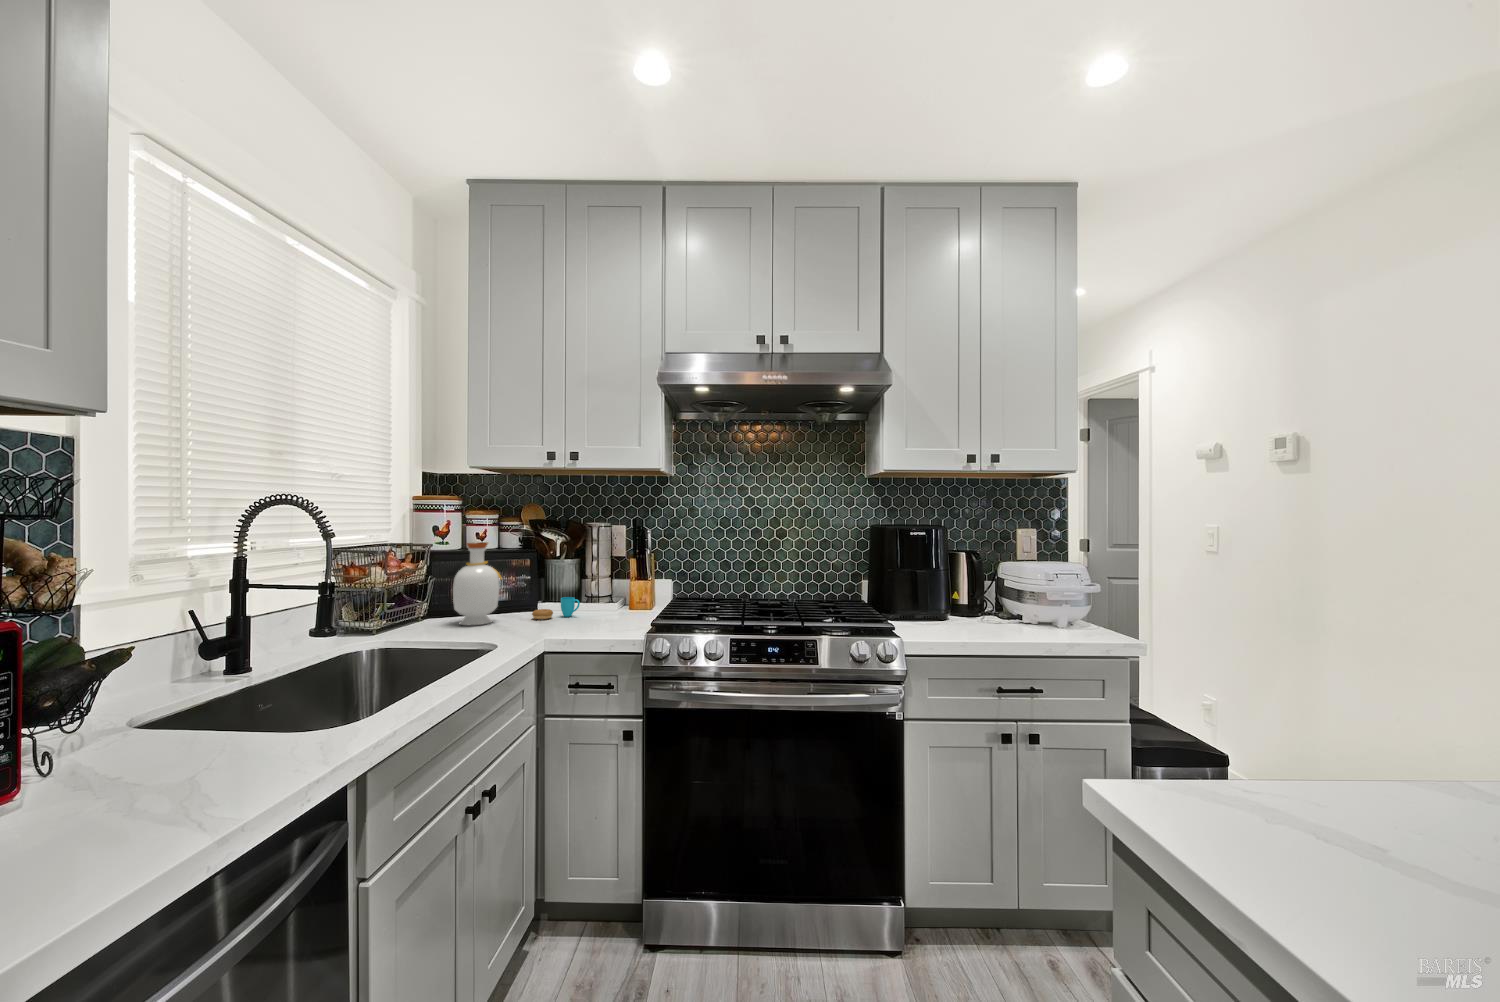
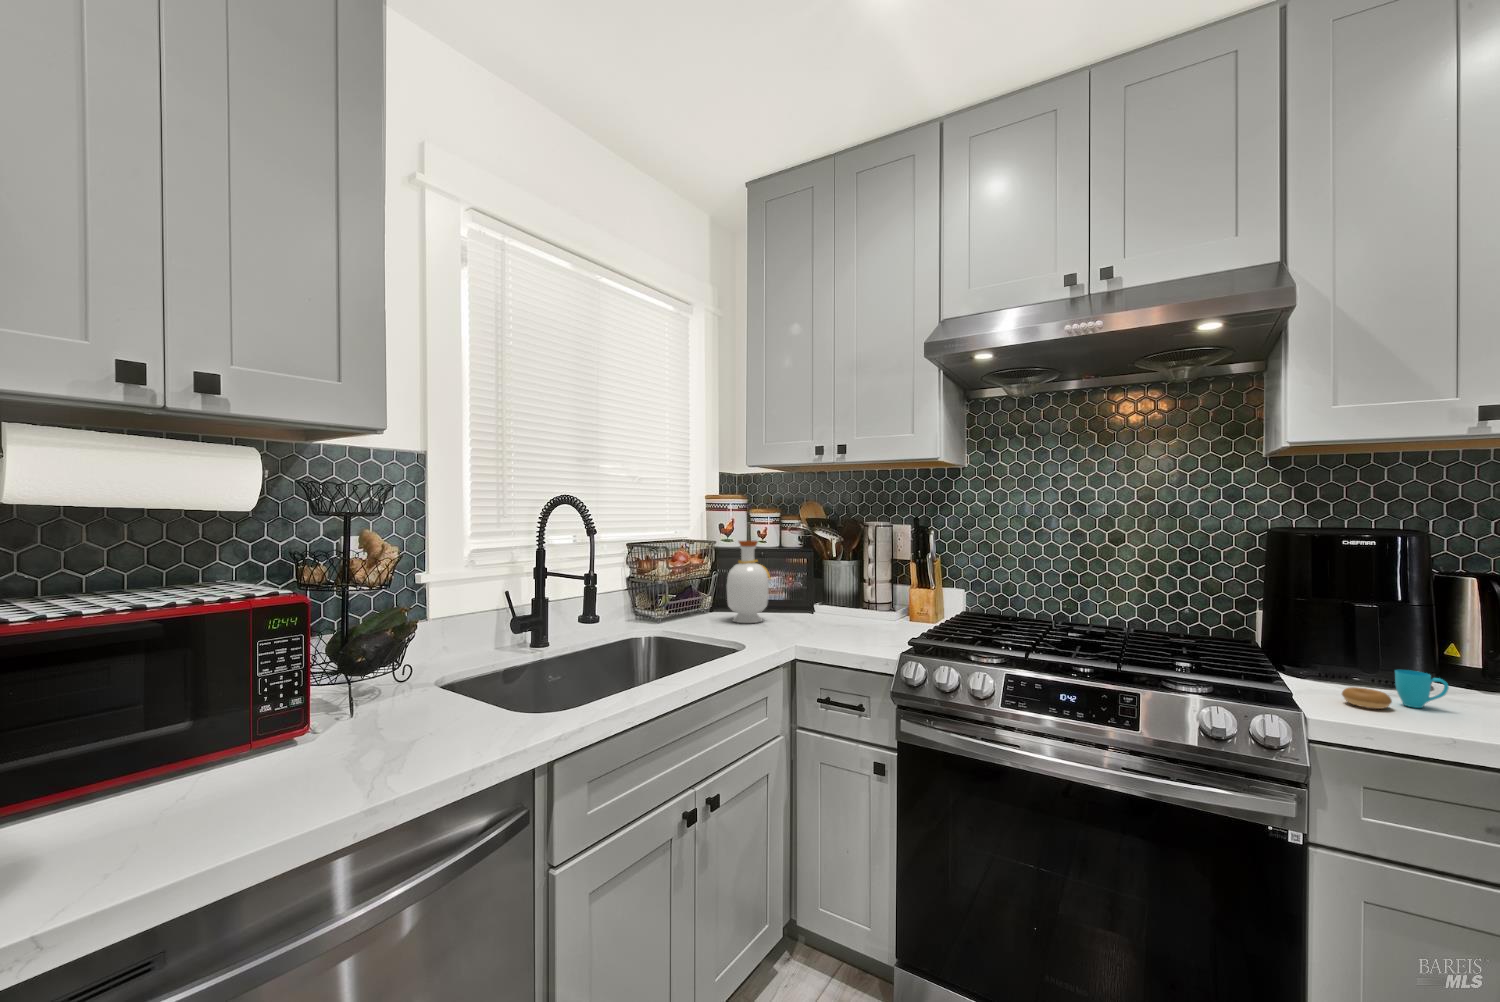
cup: present [532,597,580,619] -> present [1342,670,1449,709]

